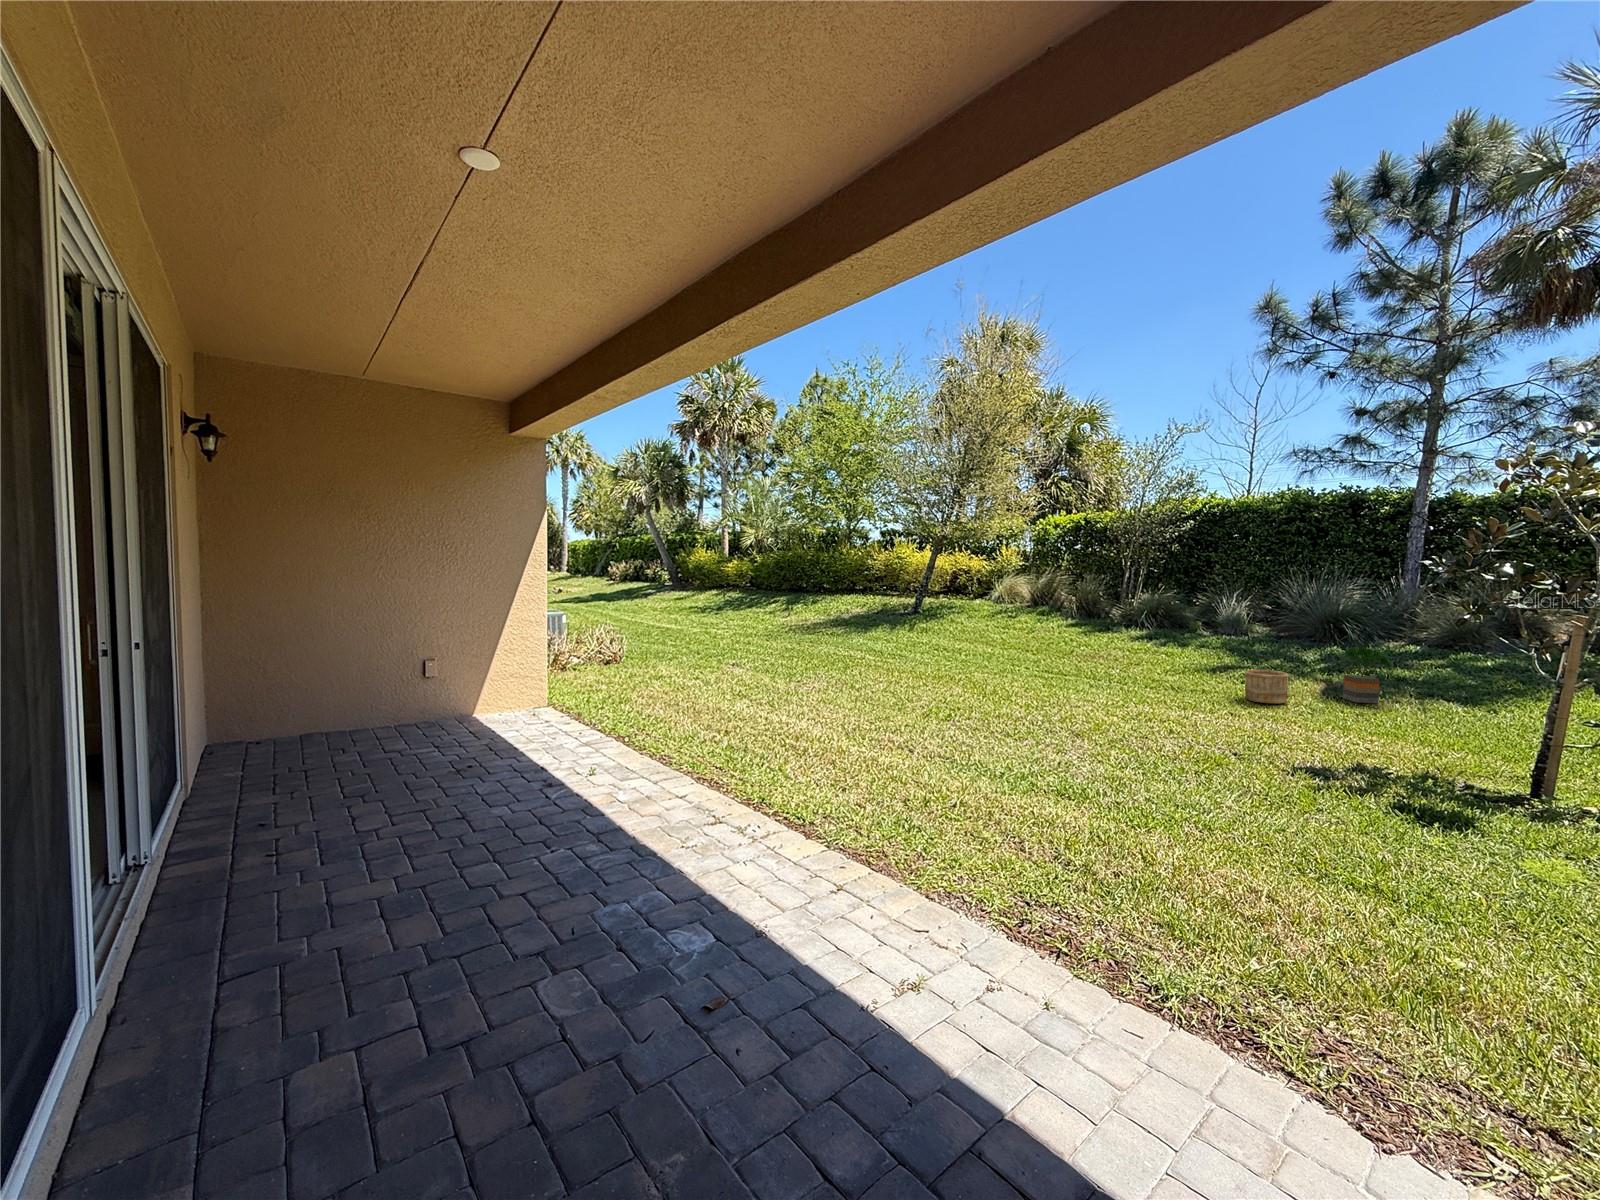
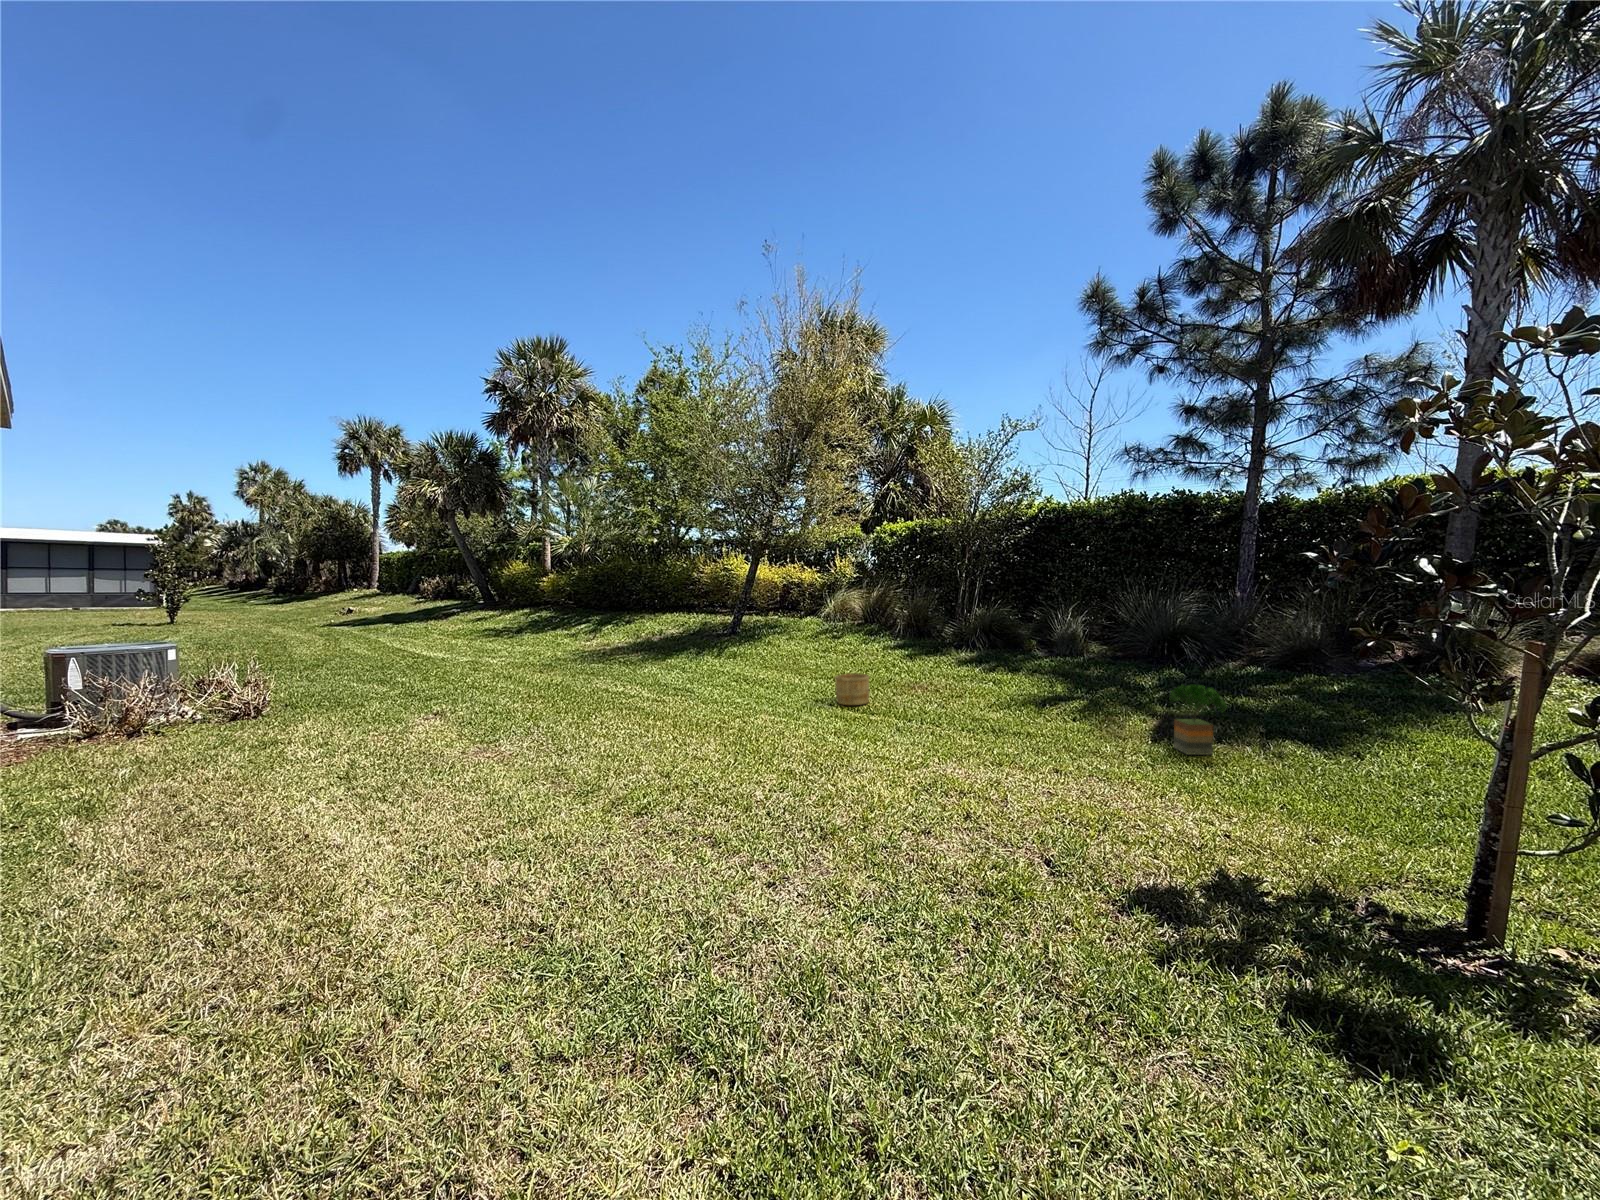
wooden bucket: present [1244,669,1289,703] -> present [835,673,870,705]

